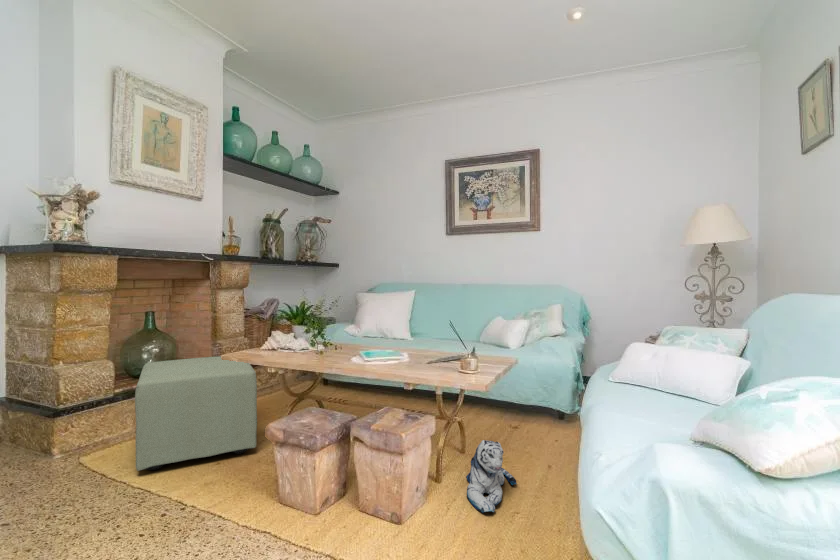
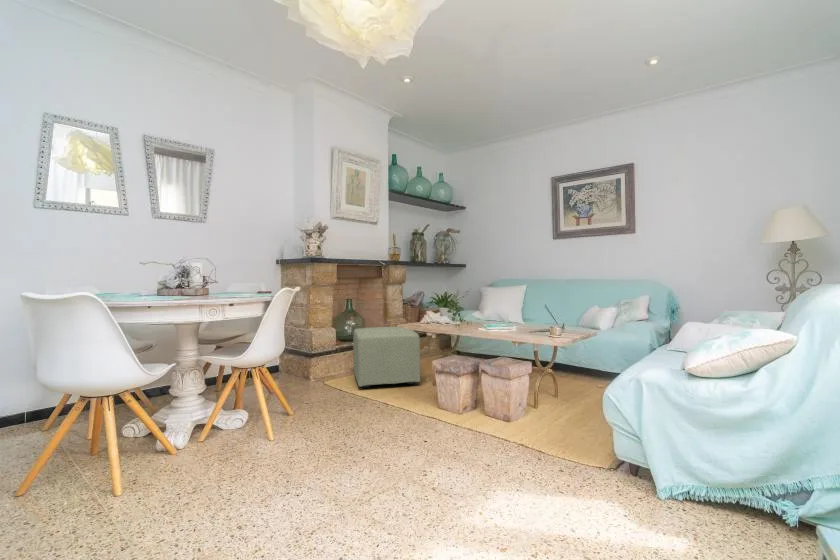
plush toy: present [466,440,516,513] -> none [553,380,588,422]

